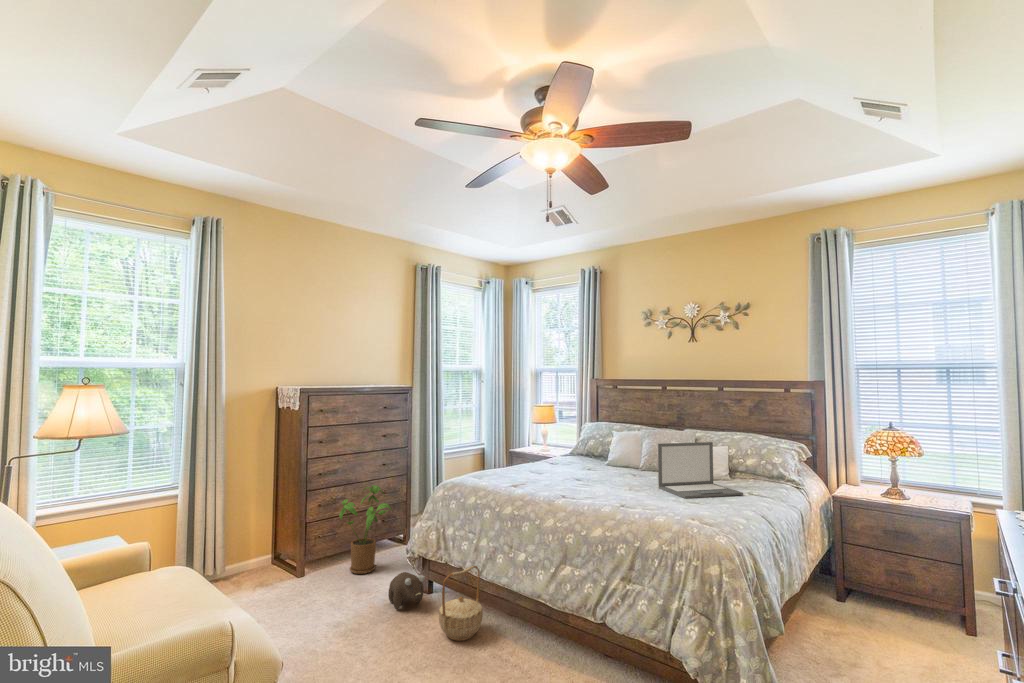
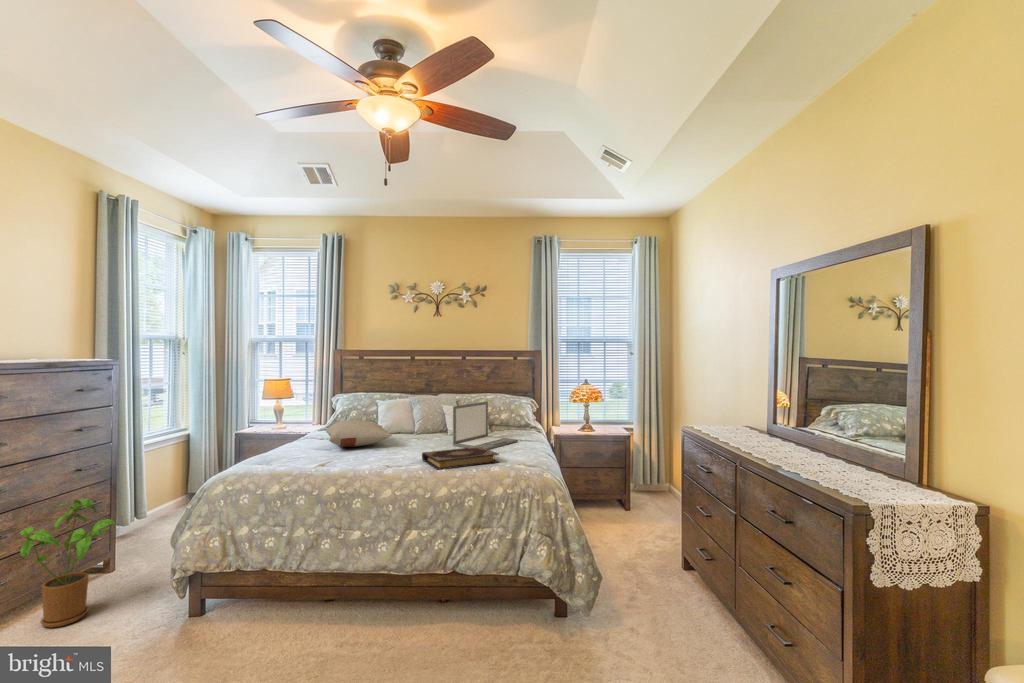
pillow: none [535,448,601,474] -> present [326,420,392,447]
book: none [599,489,676,513] -> present [422,447,499,470]
basket: present [439,566,483,641] -> none [254,559,310,649]
plush toy: present [388,572,425,609] -> none [149,592,212,645]

